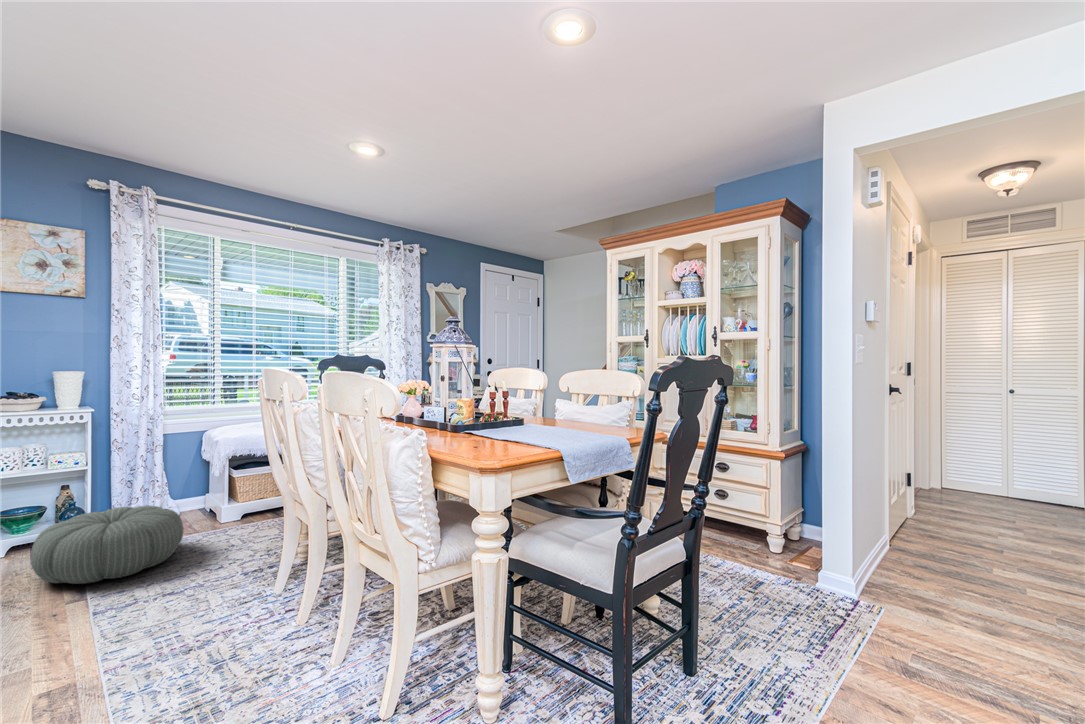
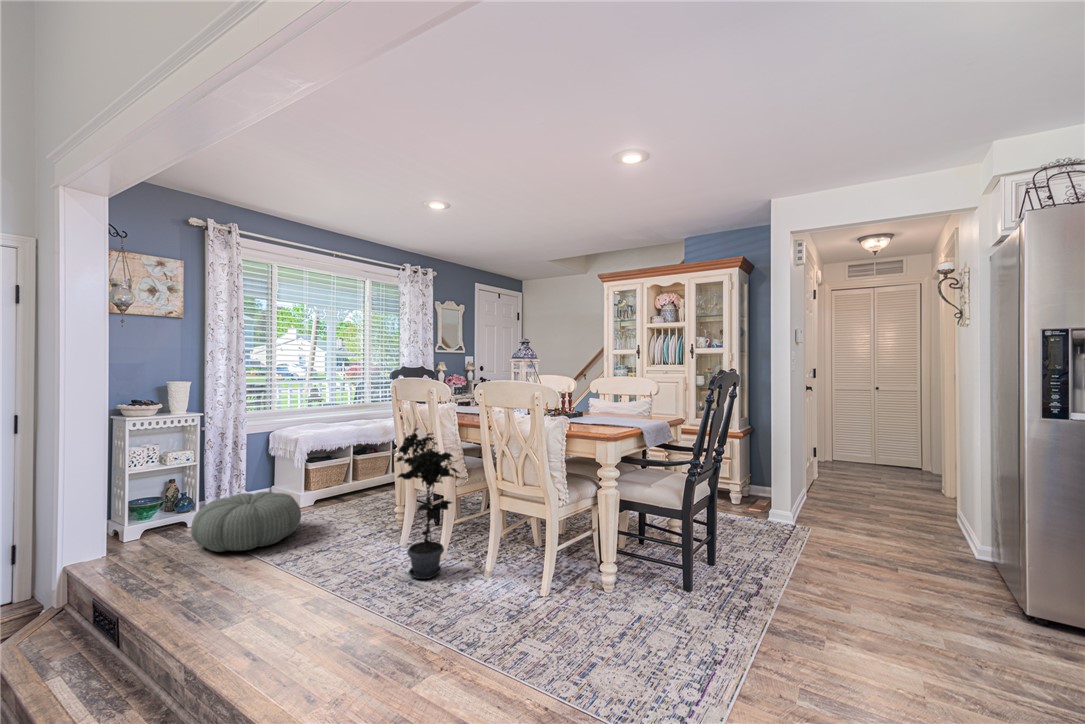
potted plant: none [199,437,309,657] -> present [396,428,459,579]

